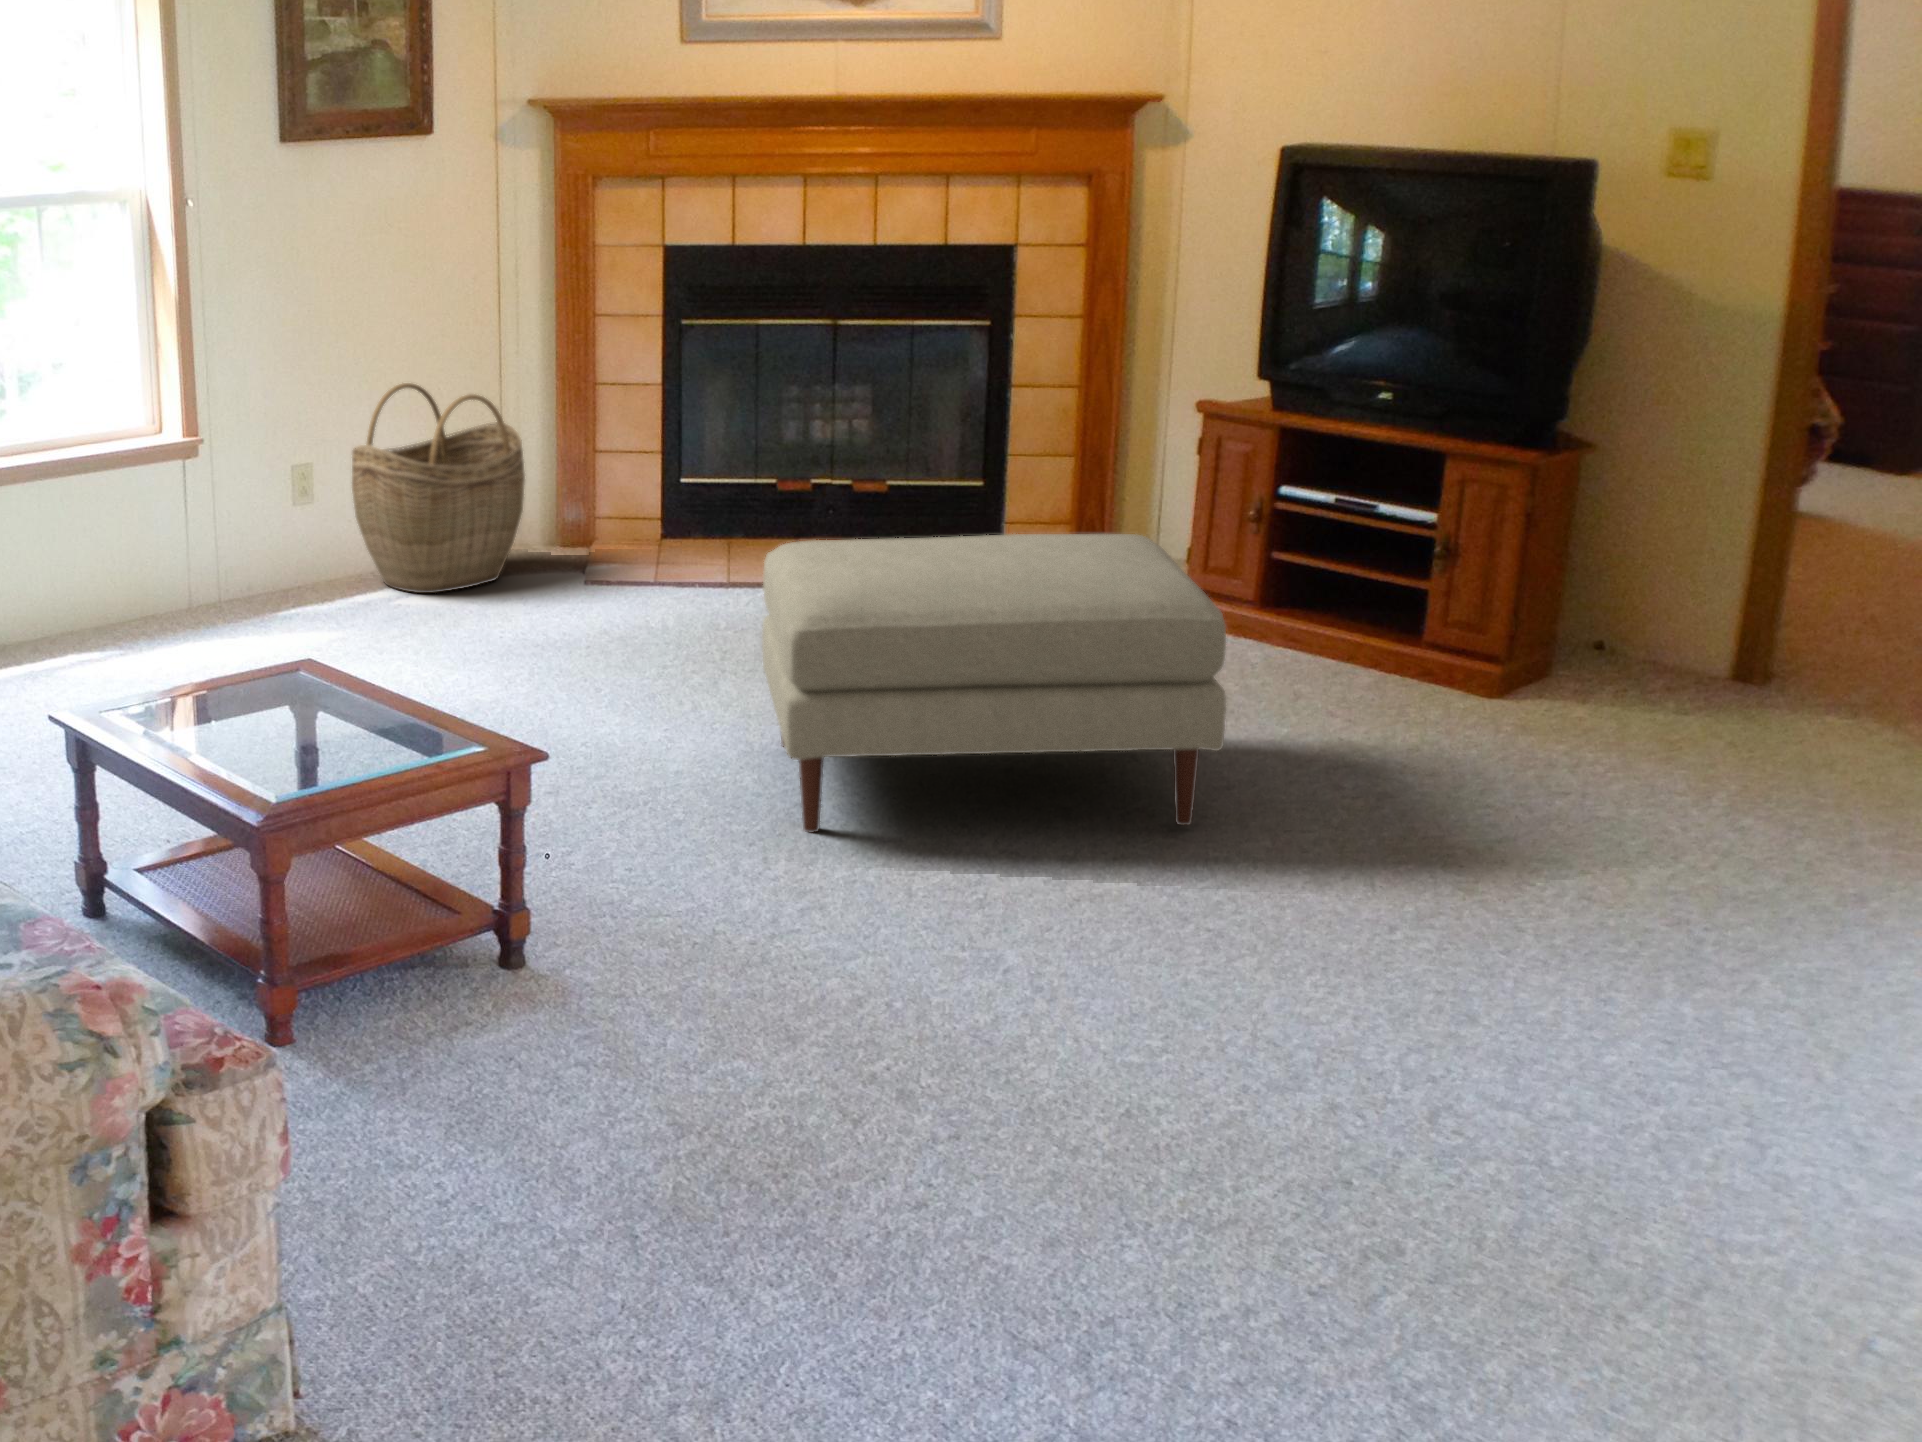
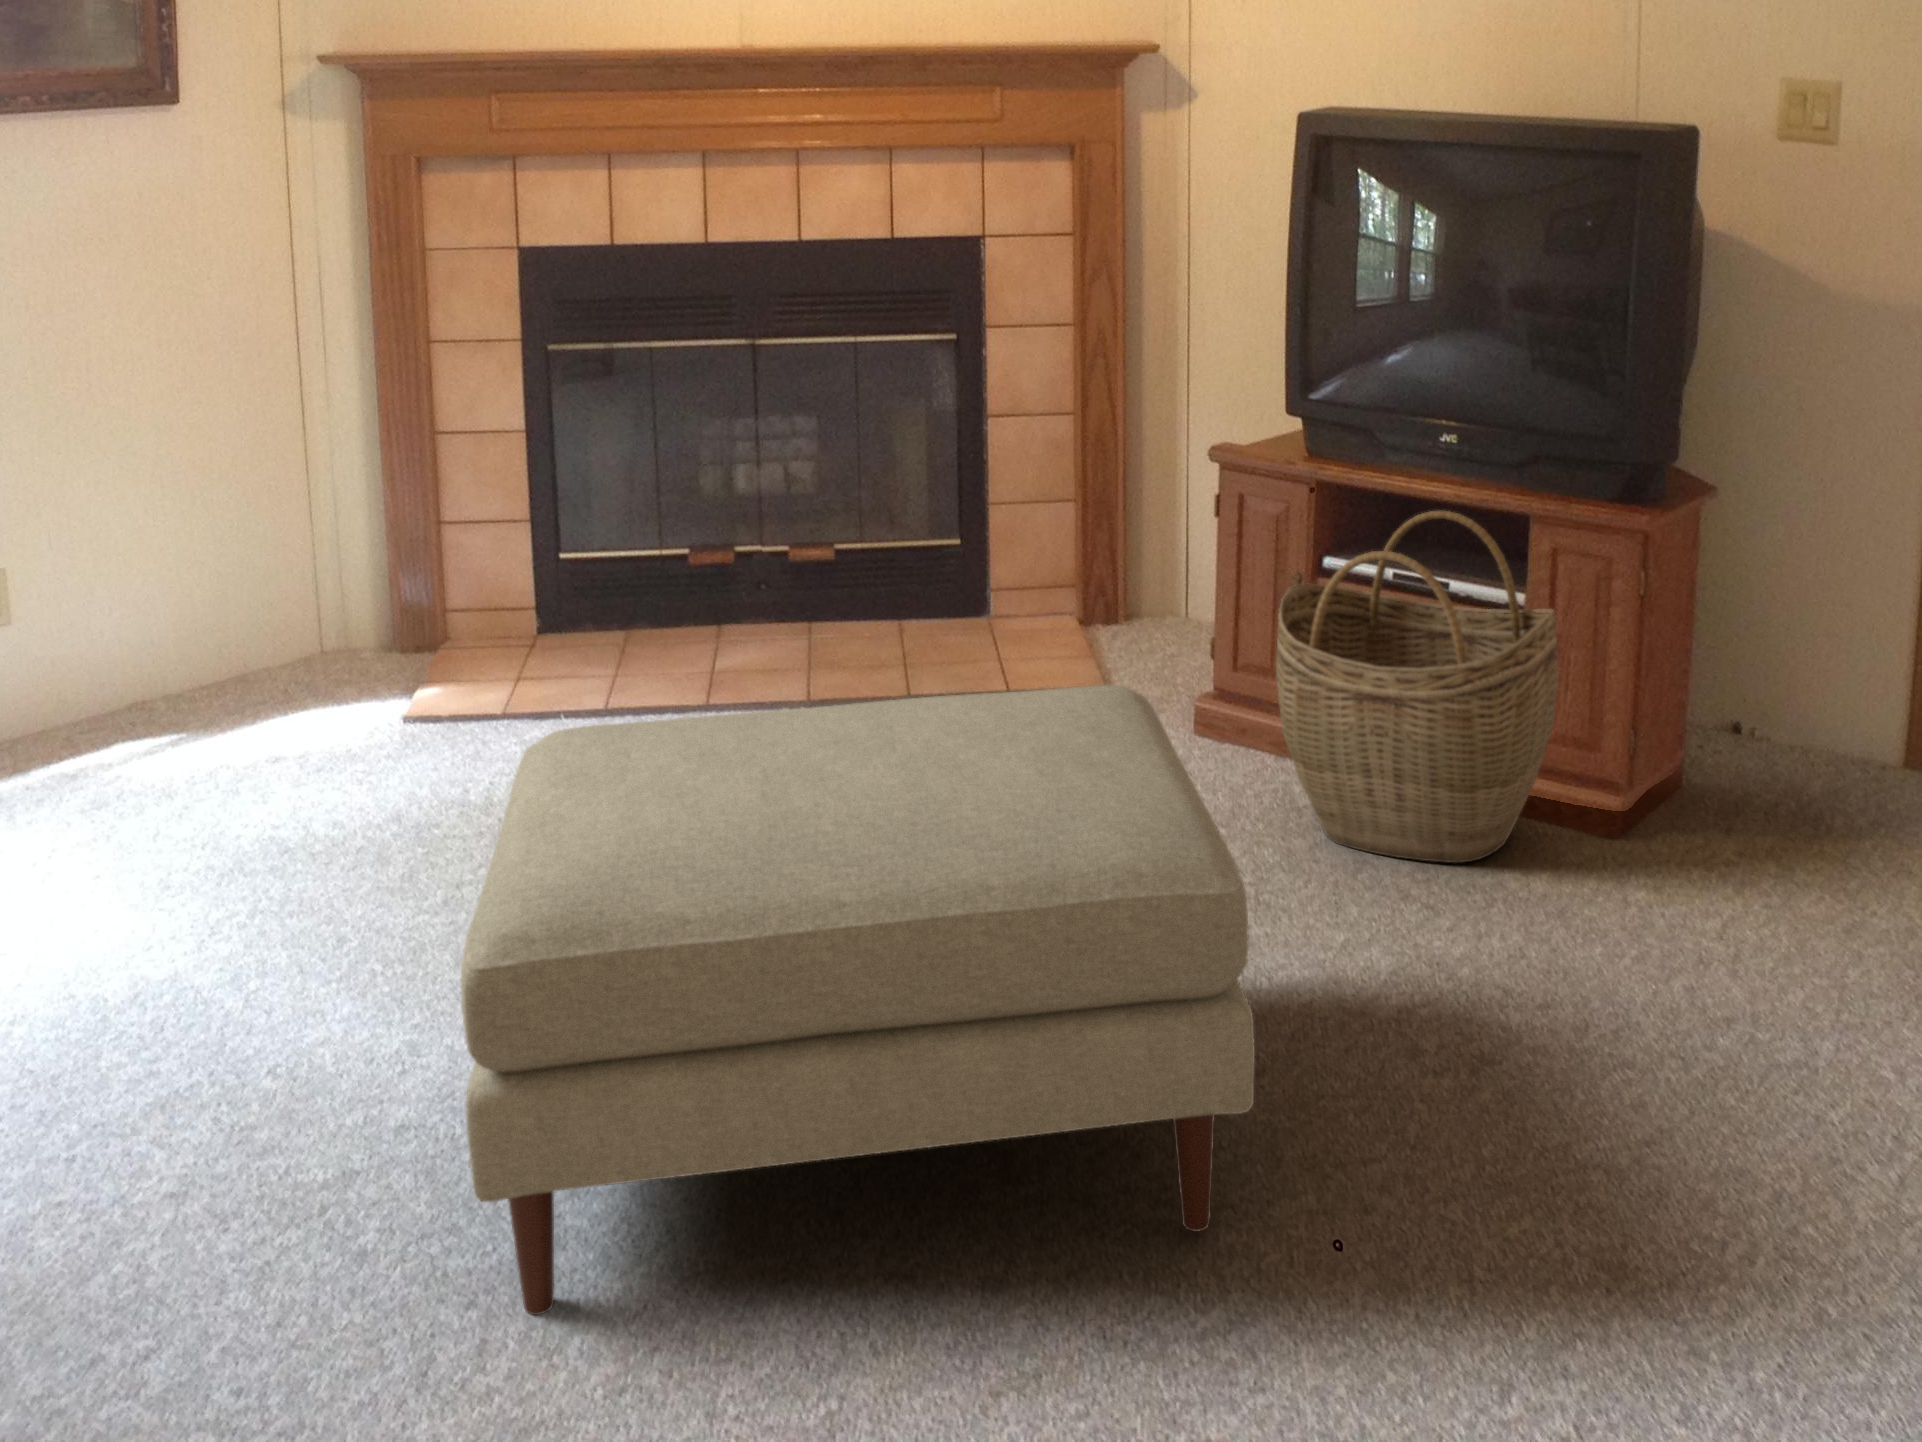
woven basket: present [352,383,525,593] -> present [1276,511,1558,863]

